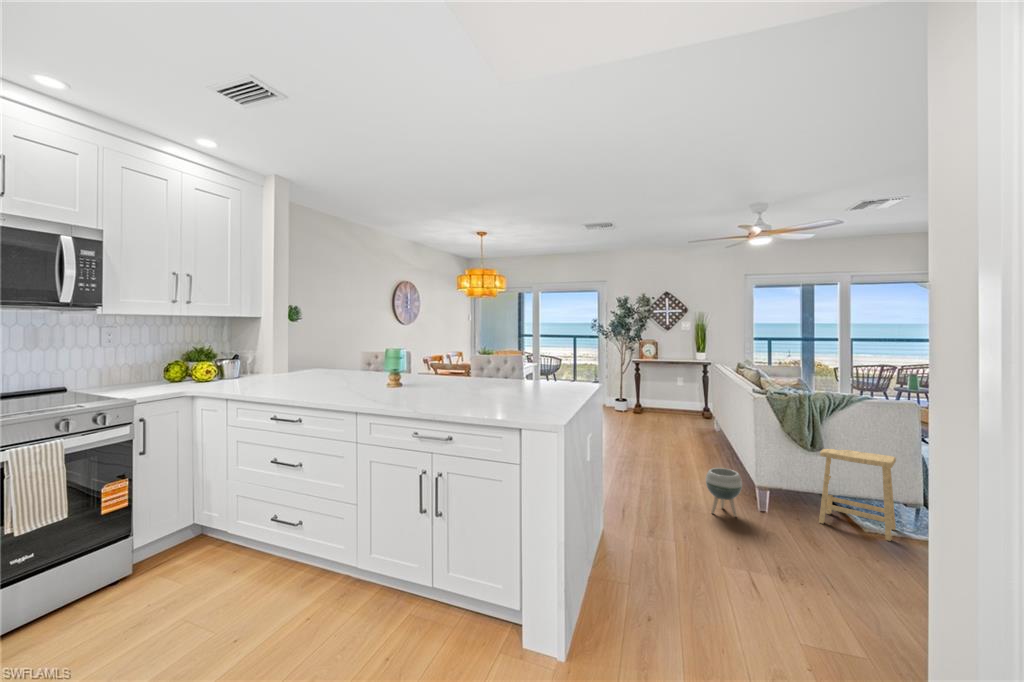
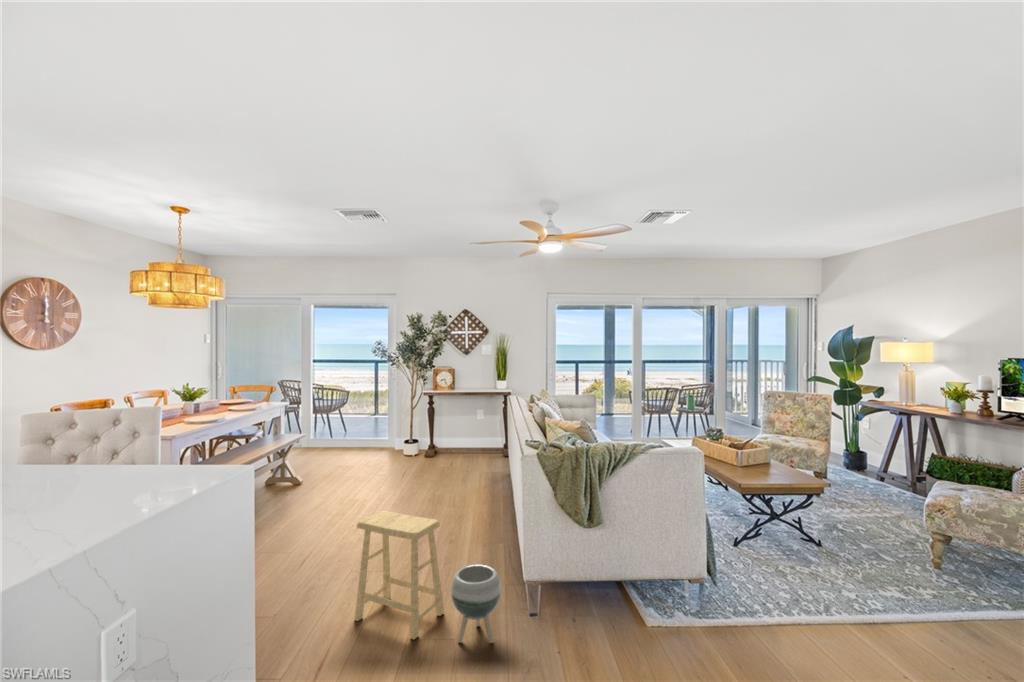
footstool: present [819,449,896,541] -> present [355,510,444,639]

